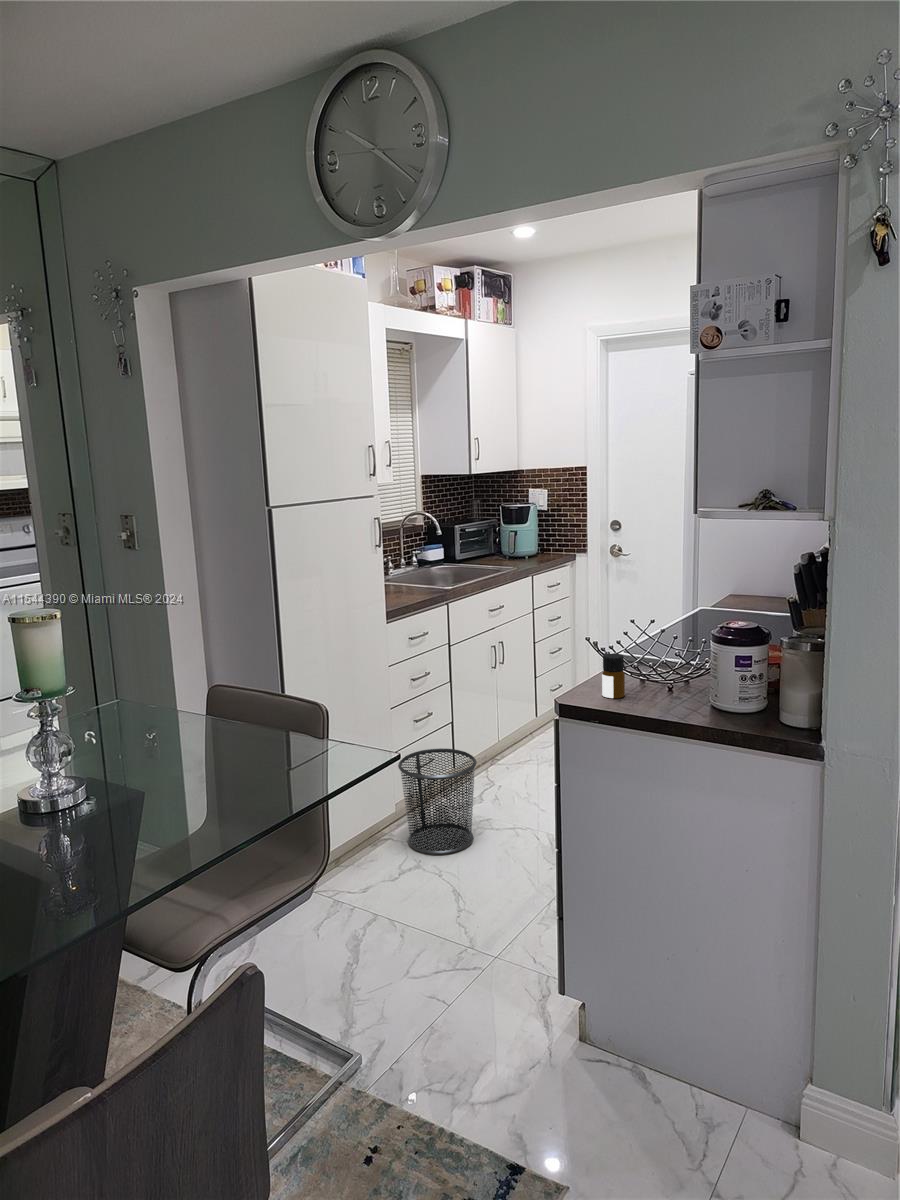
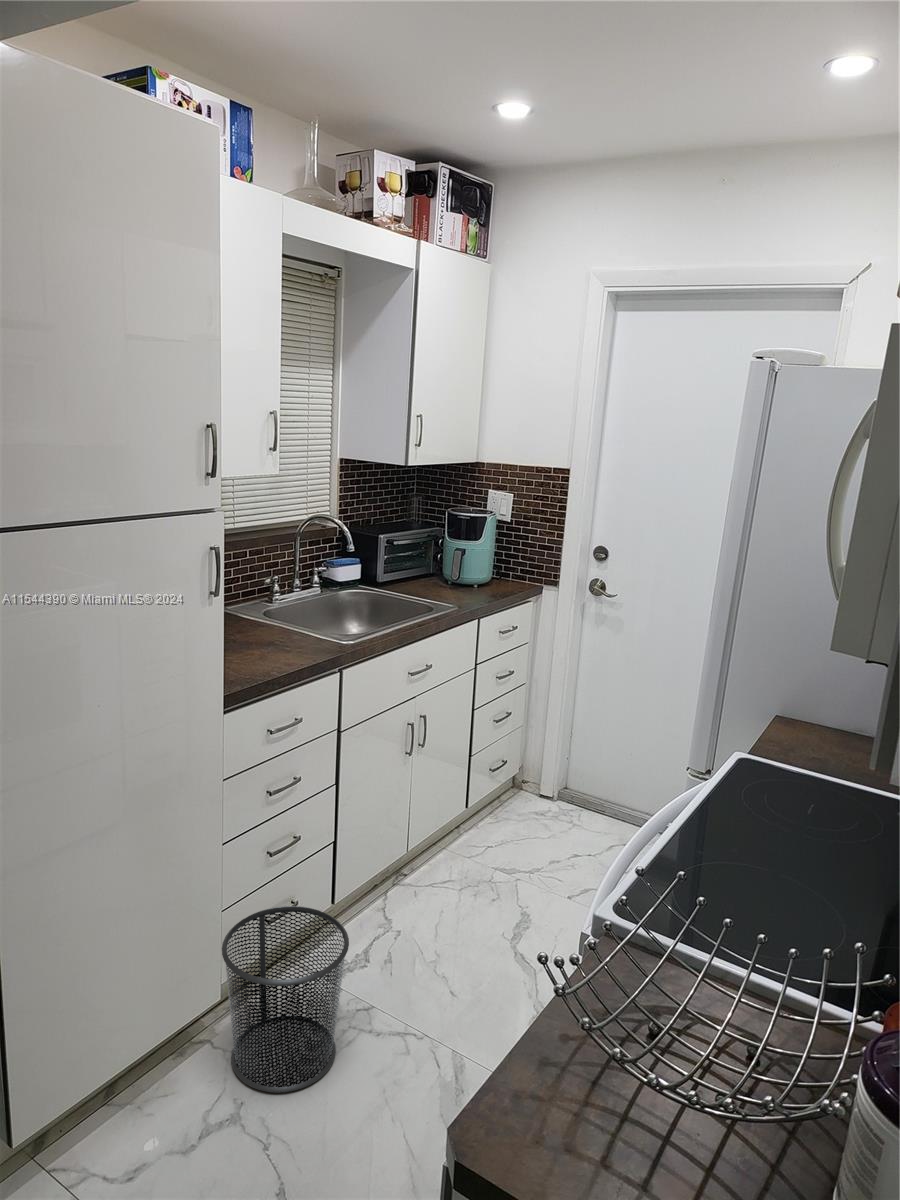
bottle: present [602,654,625,698] -> none [553,1028,613,1147]

